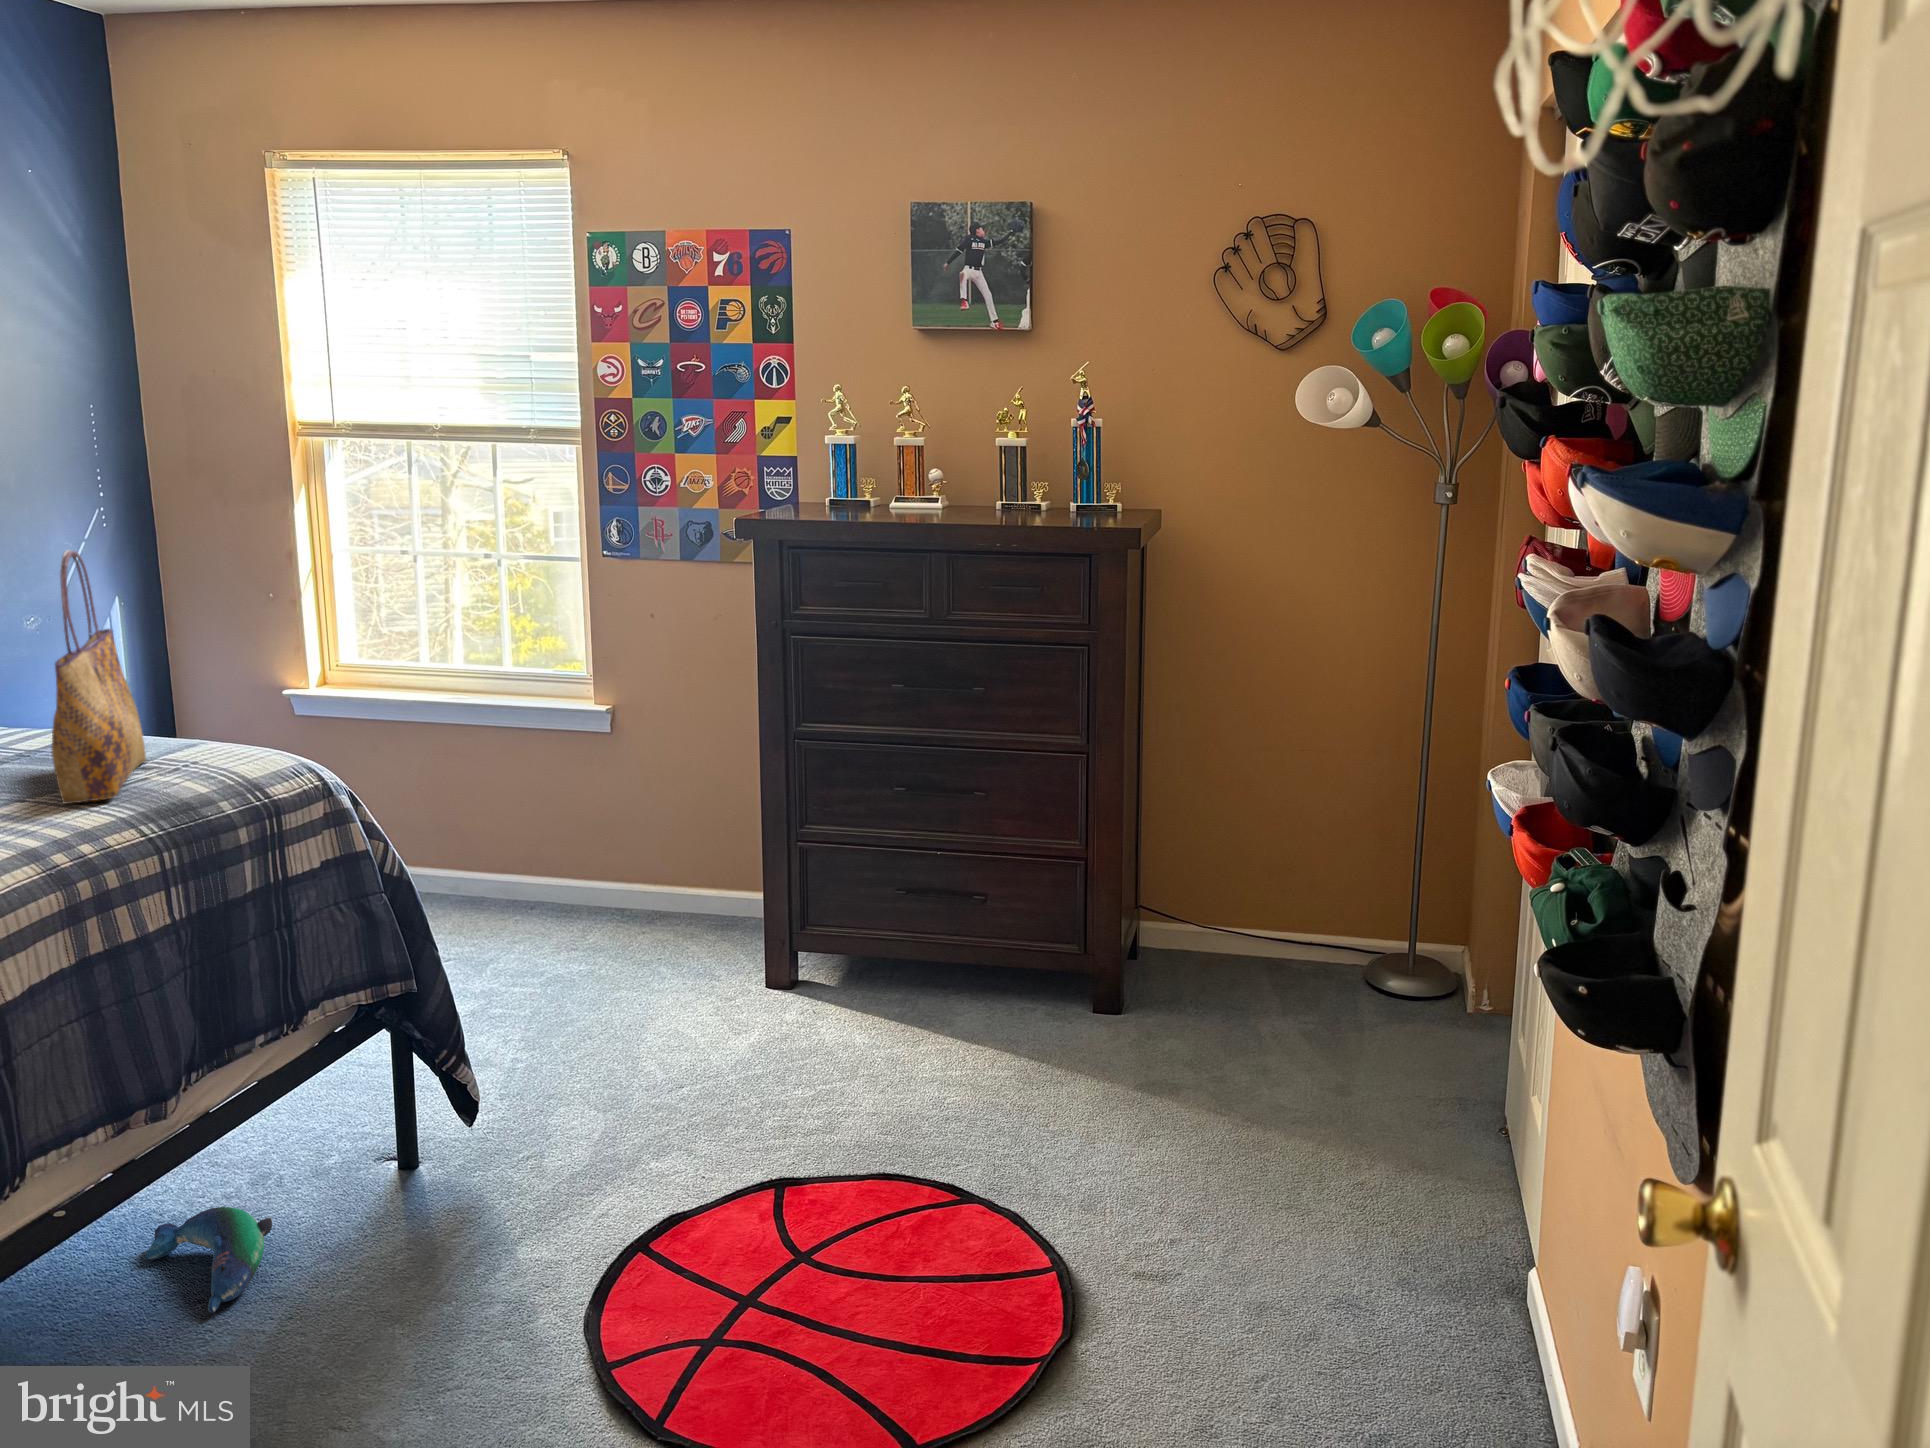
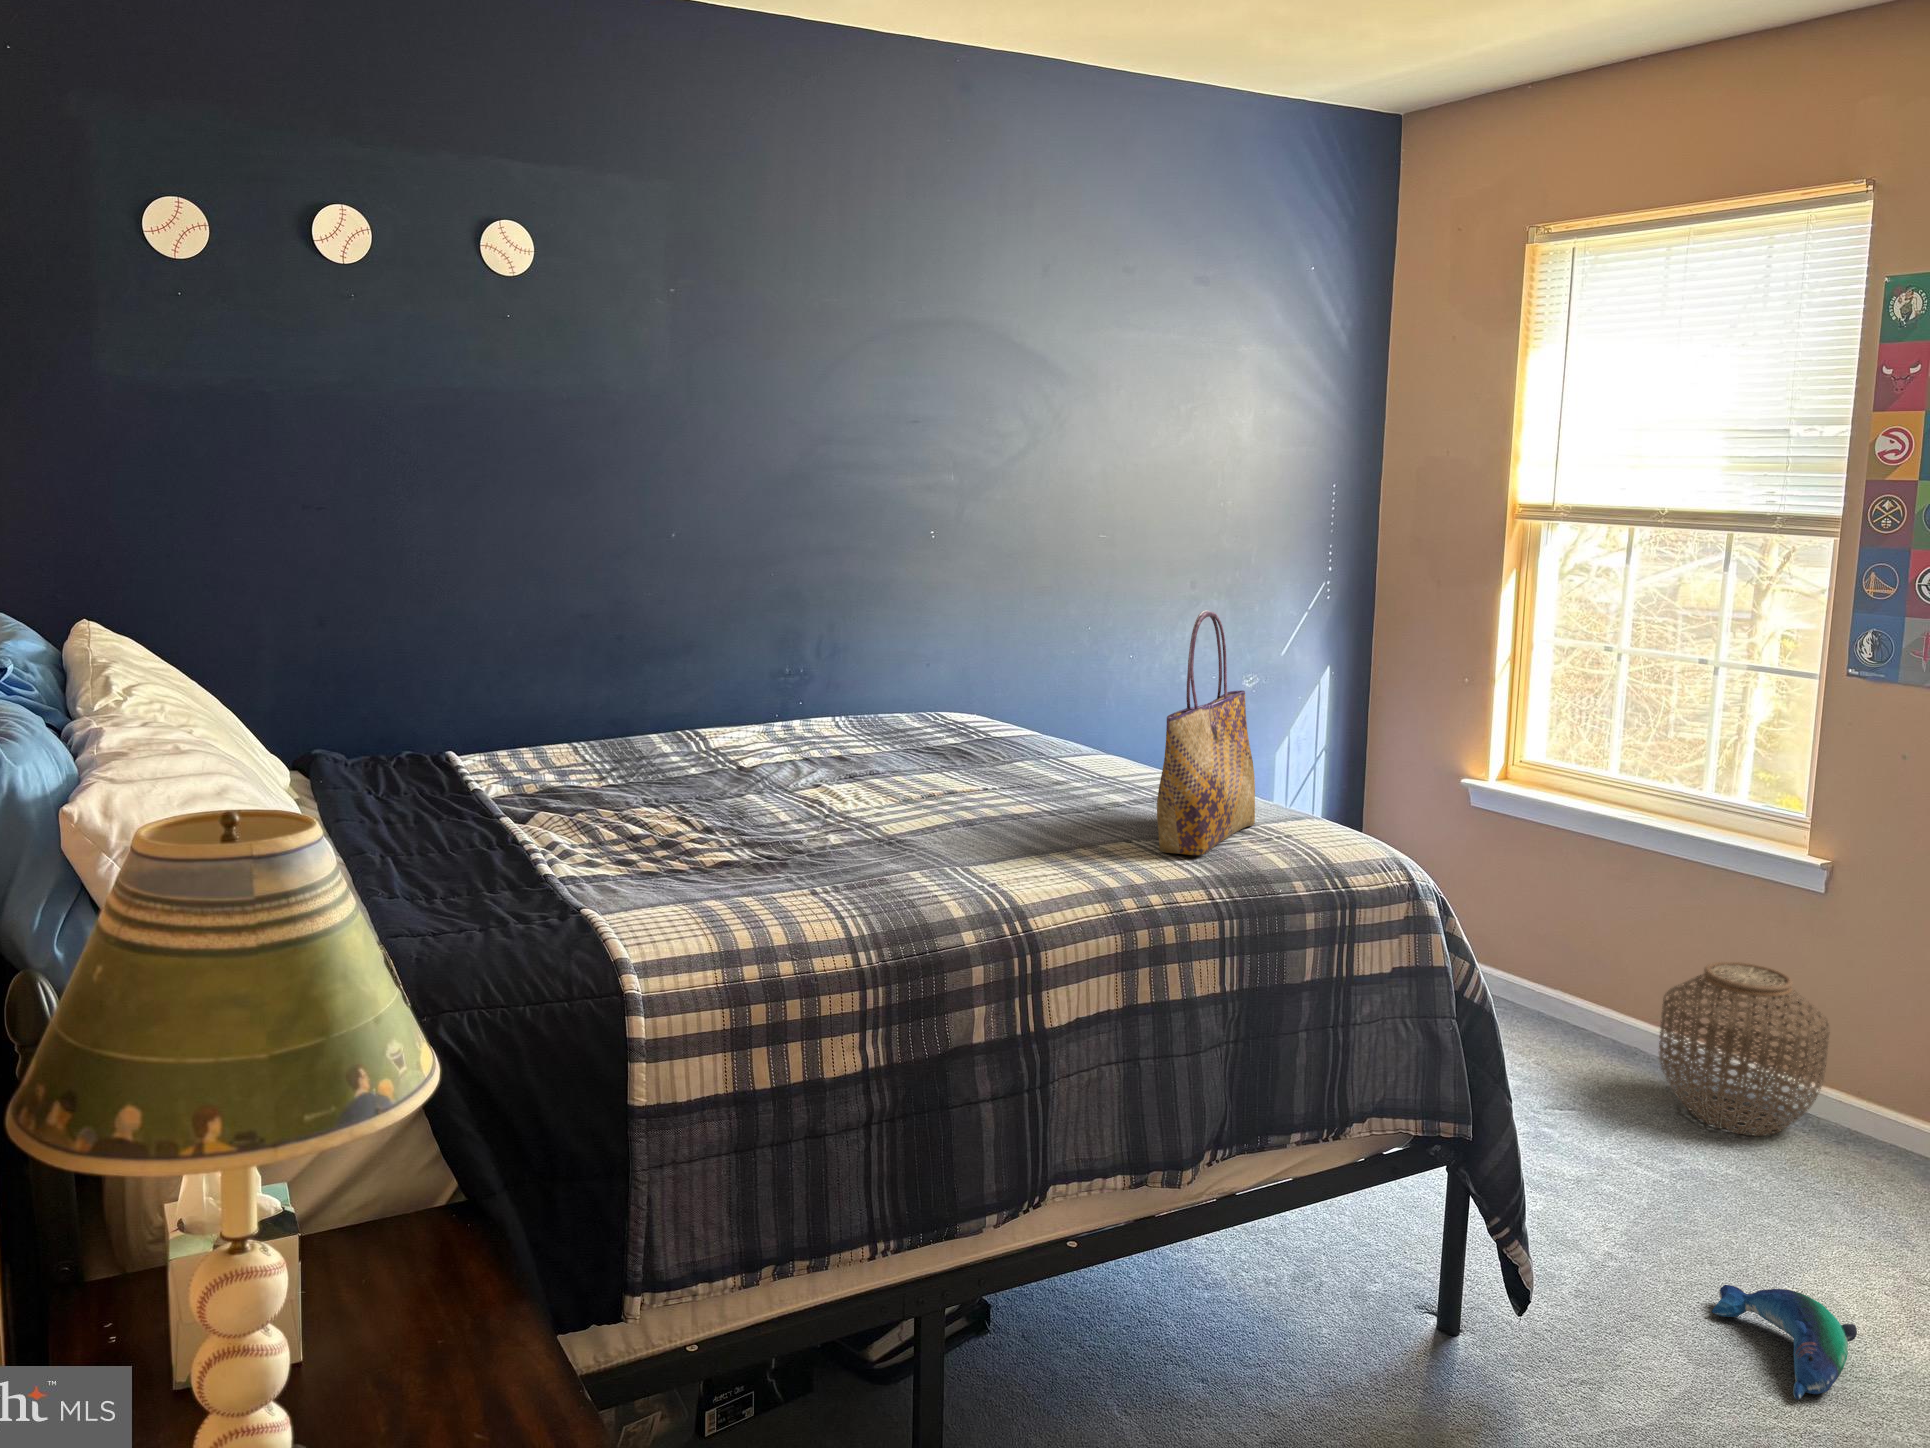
woven basket: none [504,805,631,945] -> present [1659,962,1829,1136]
plush toy: present [145,1207,272,1313] -> present [1712,1285,1857,1400]

